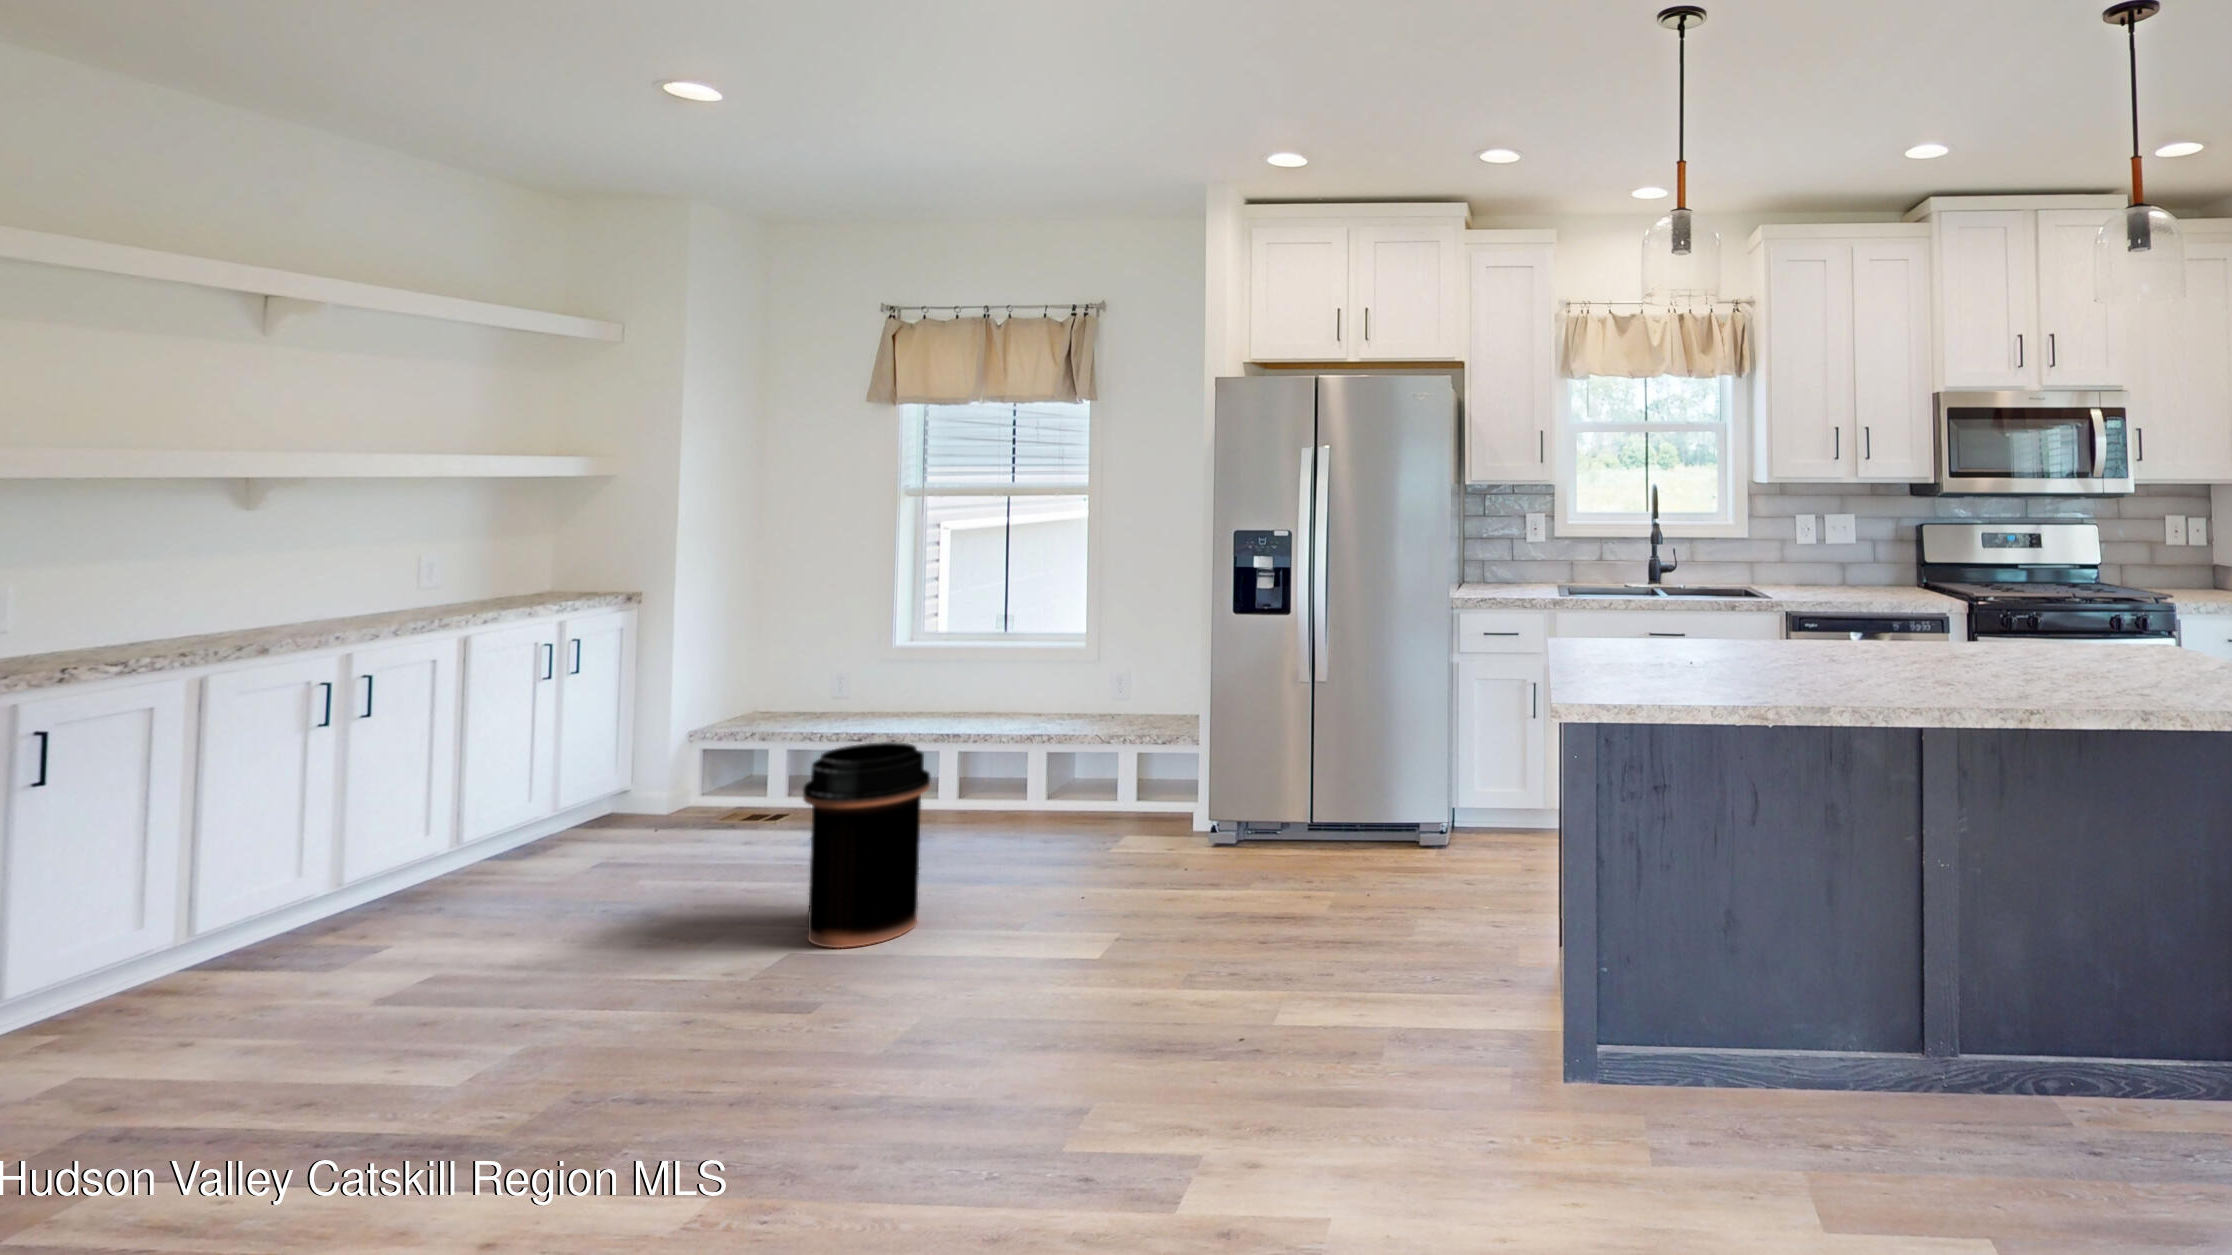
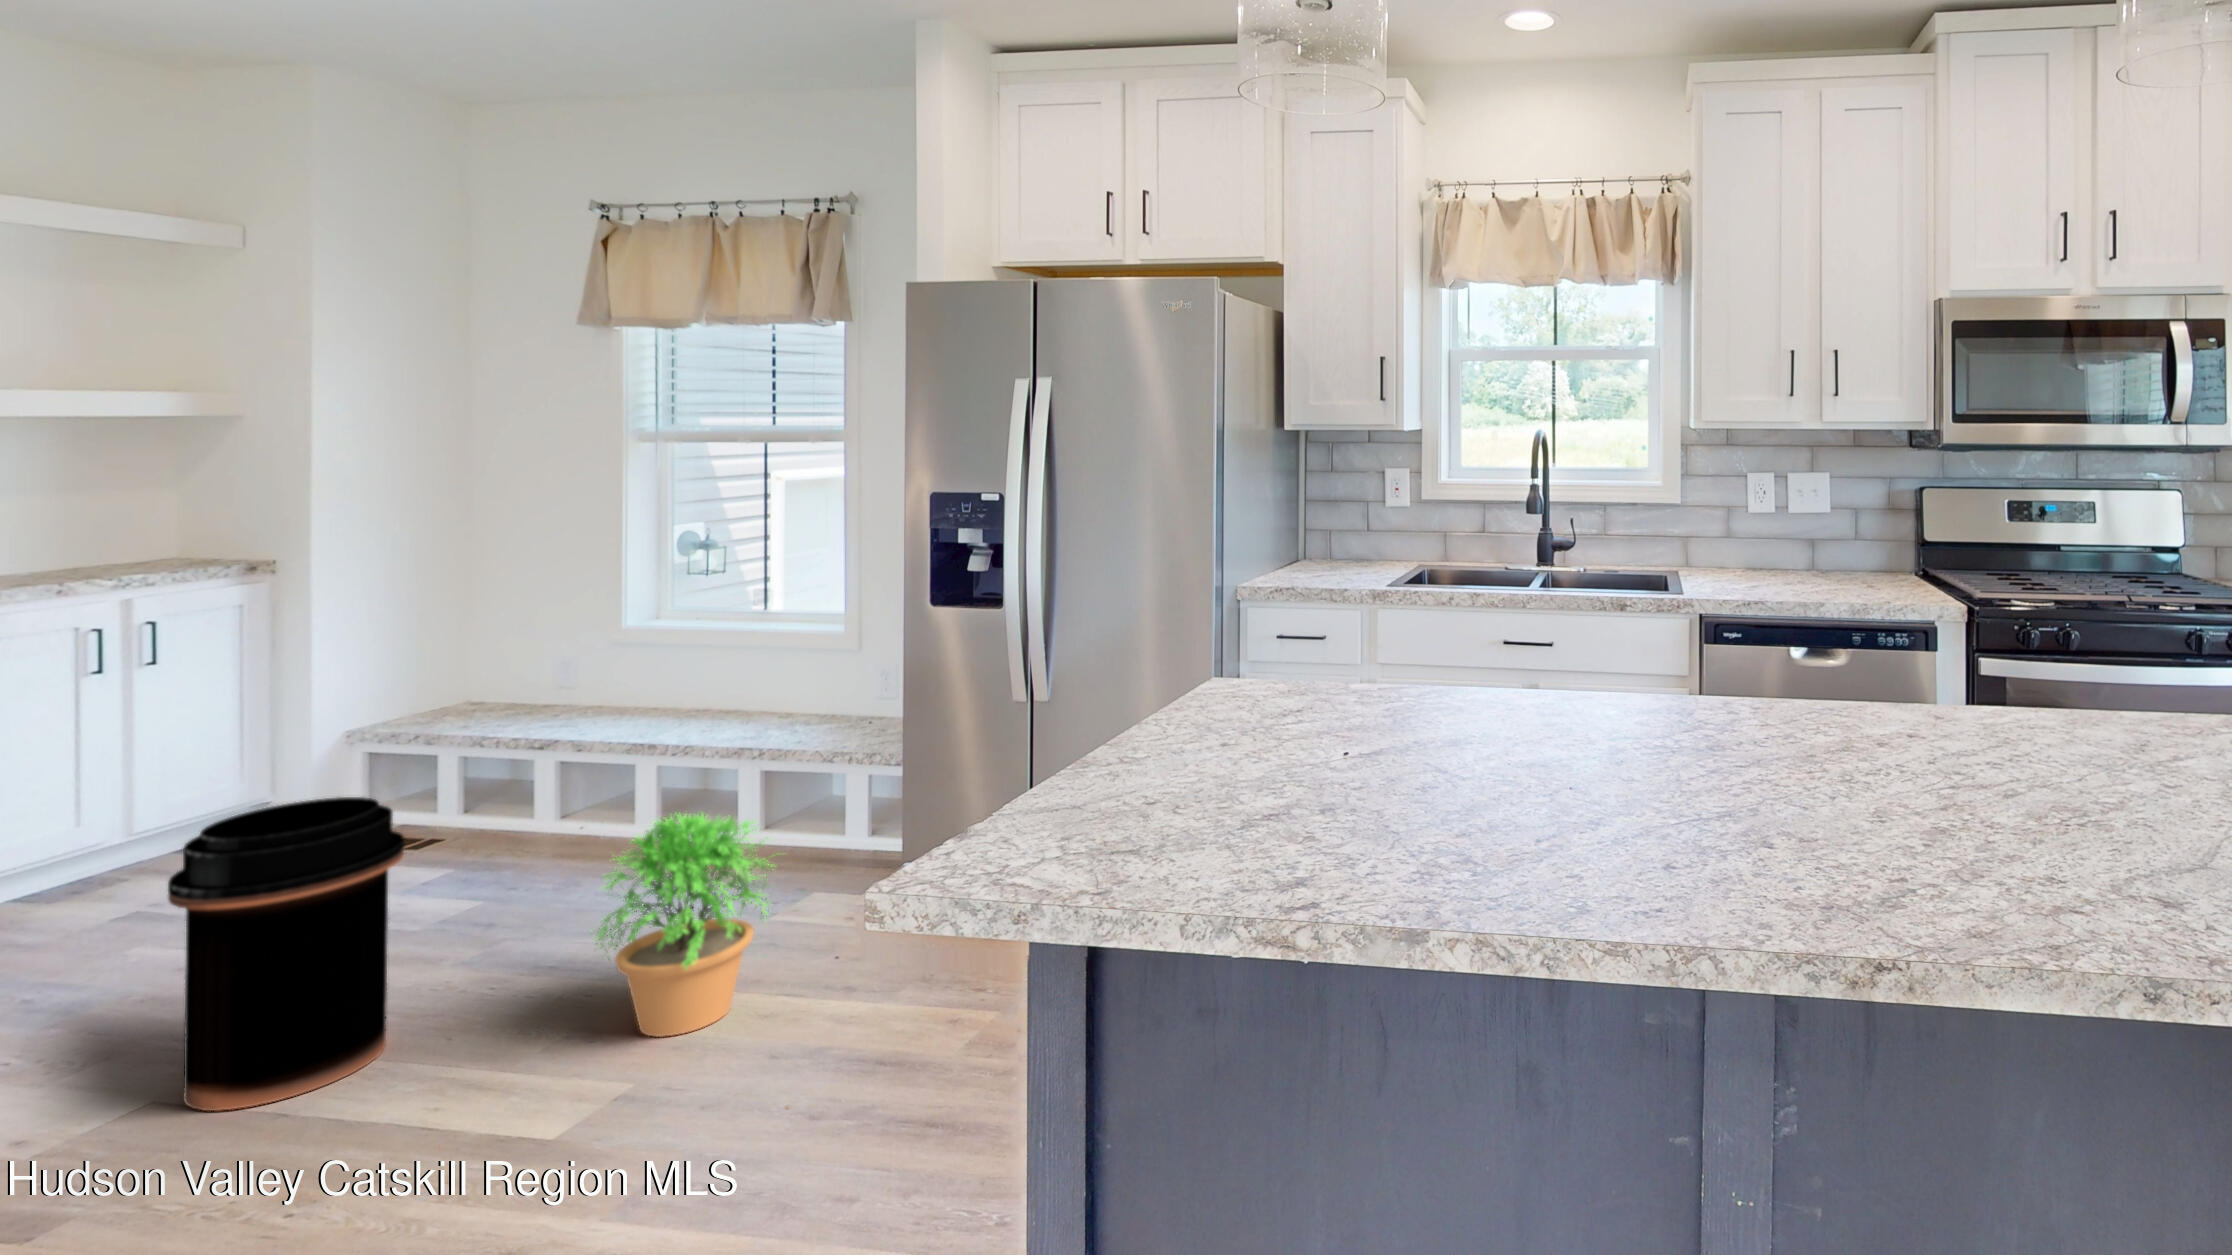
potted plant: none [1057,751,1166,907] -> present [594,814,776,1036]

